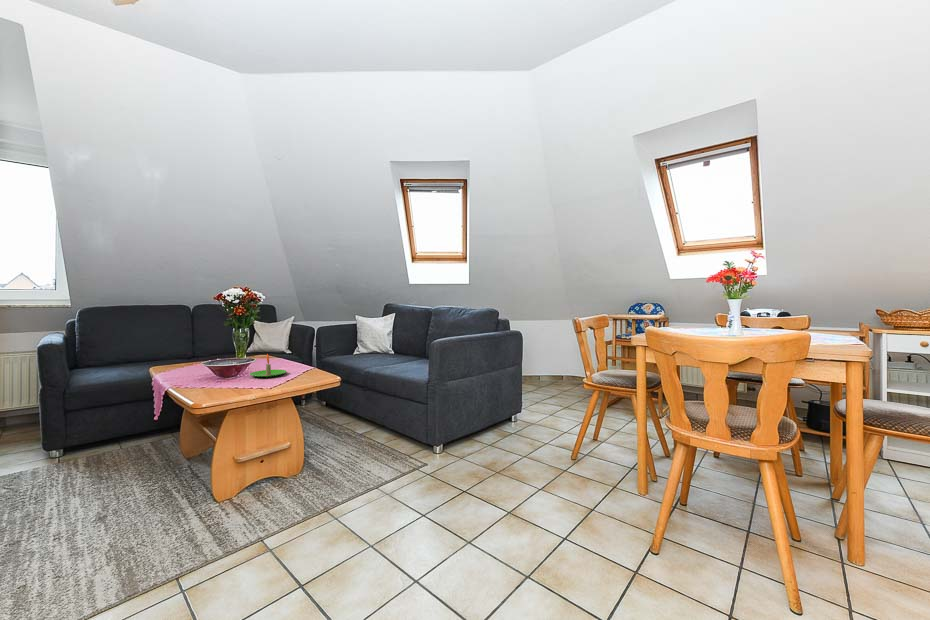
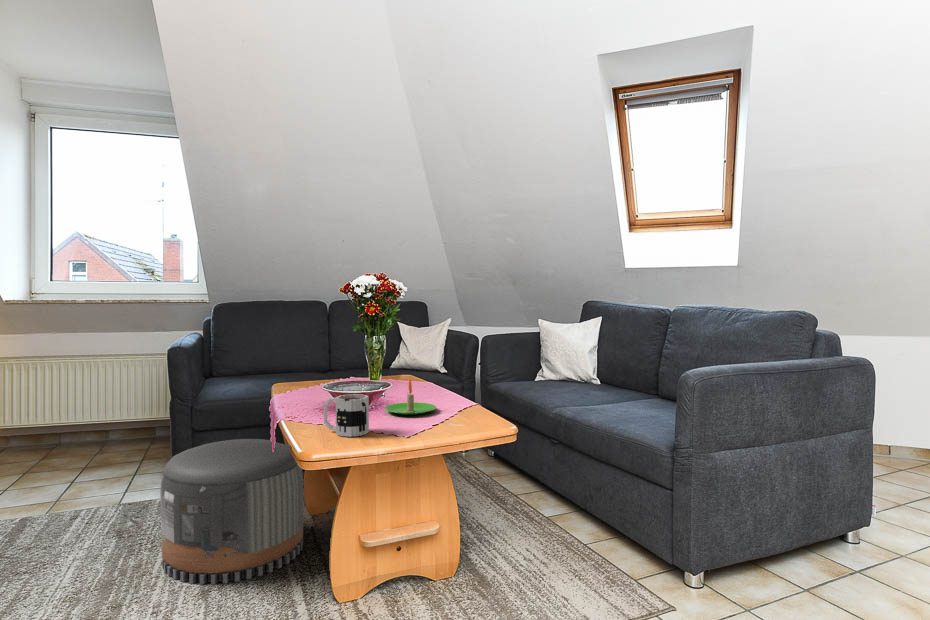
mug: none [205,365,240,392] -> present [324,394,369,437]
pouf: none [59,404,187,511] -> present [160,439,303,584]

